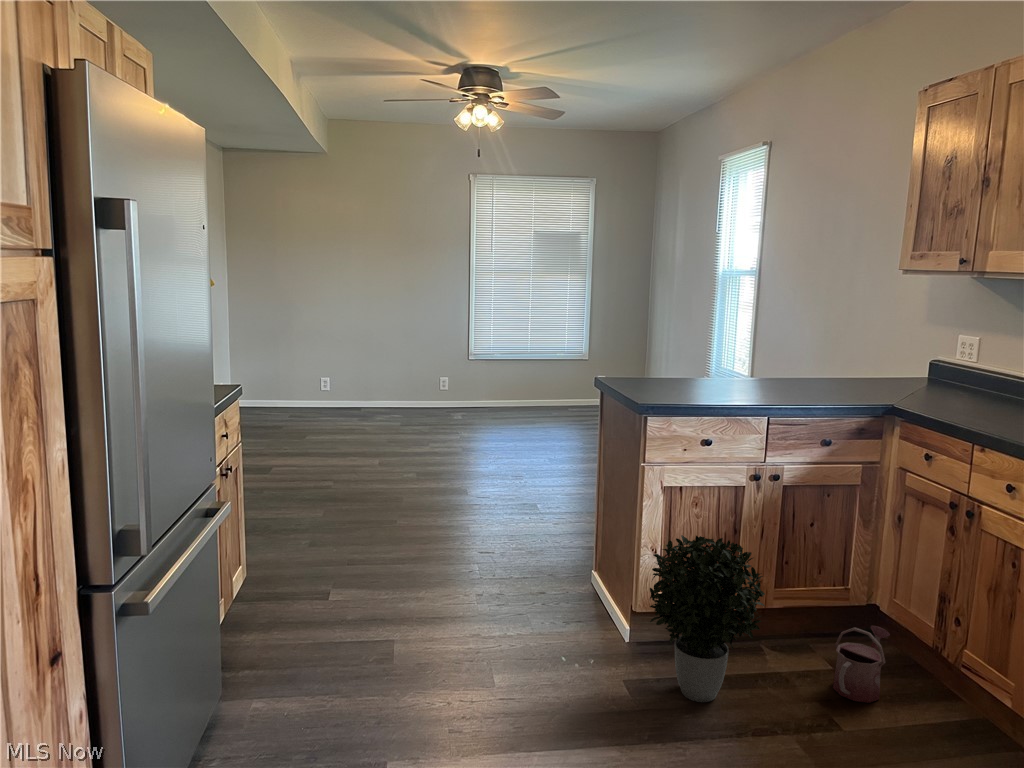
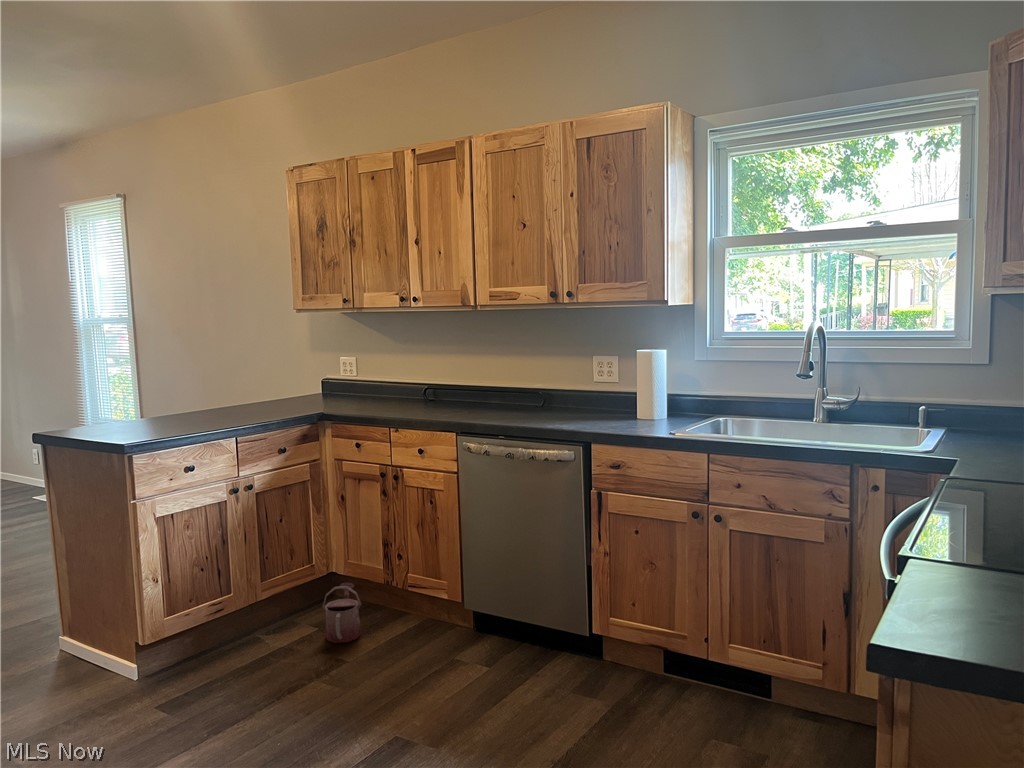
potted plant: present [650,535,765,702] -> none [168,545,281,697]

